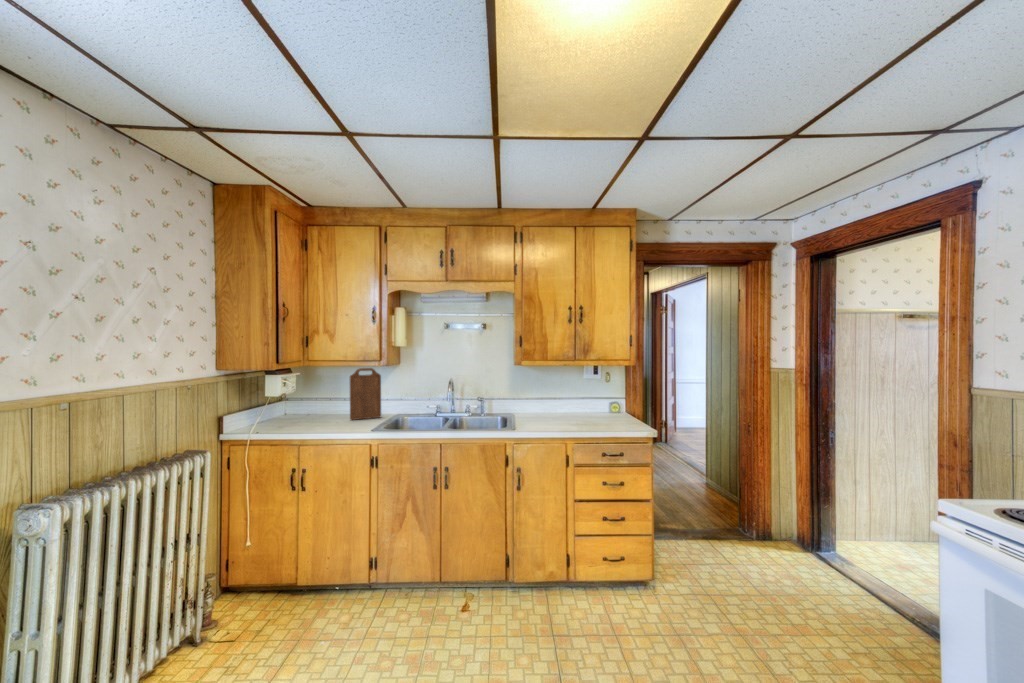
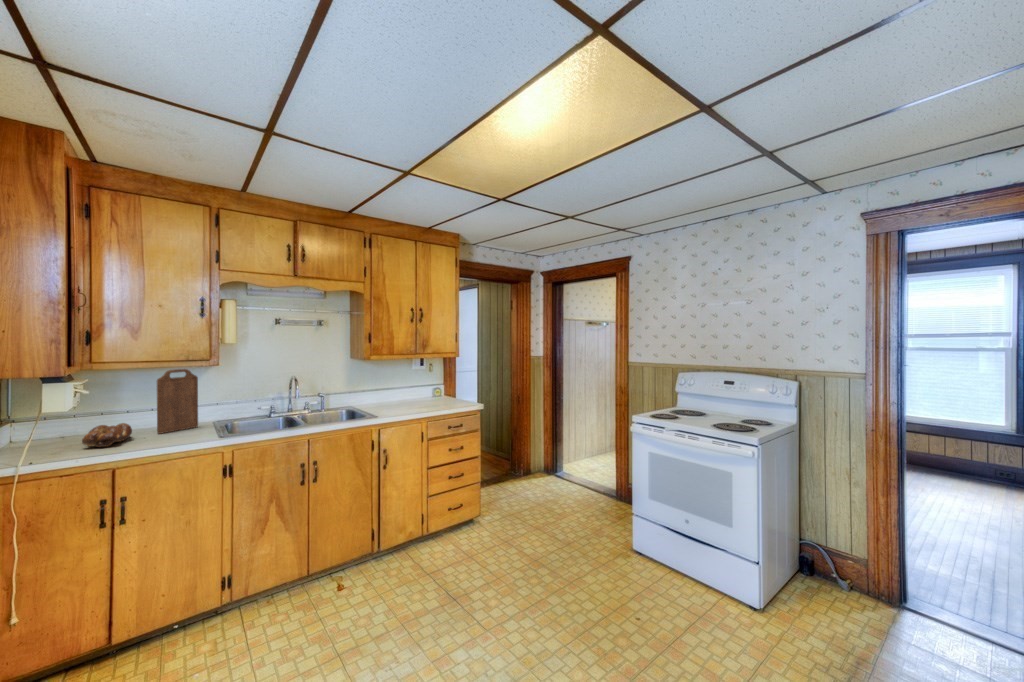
bread loaf: none [294,409,334,426] -> present [82,423,132,447]

